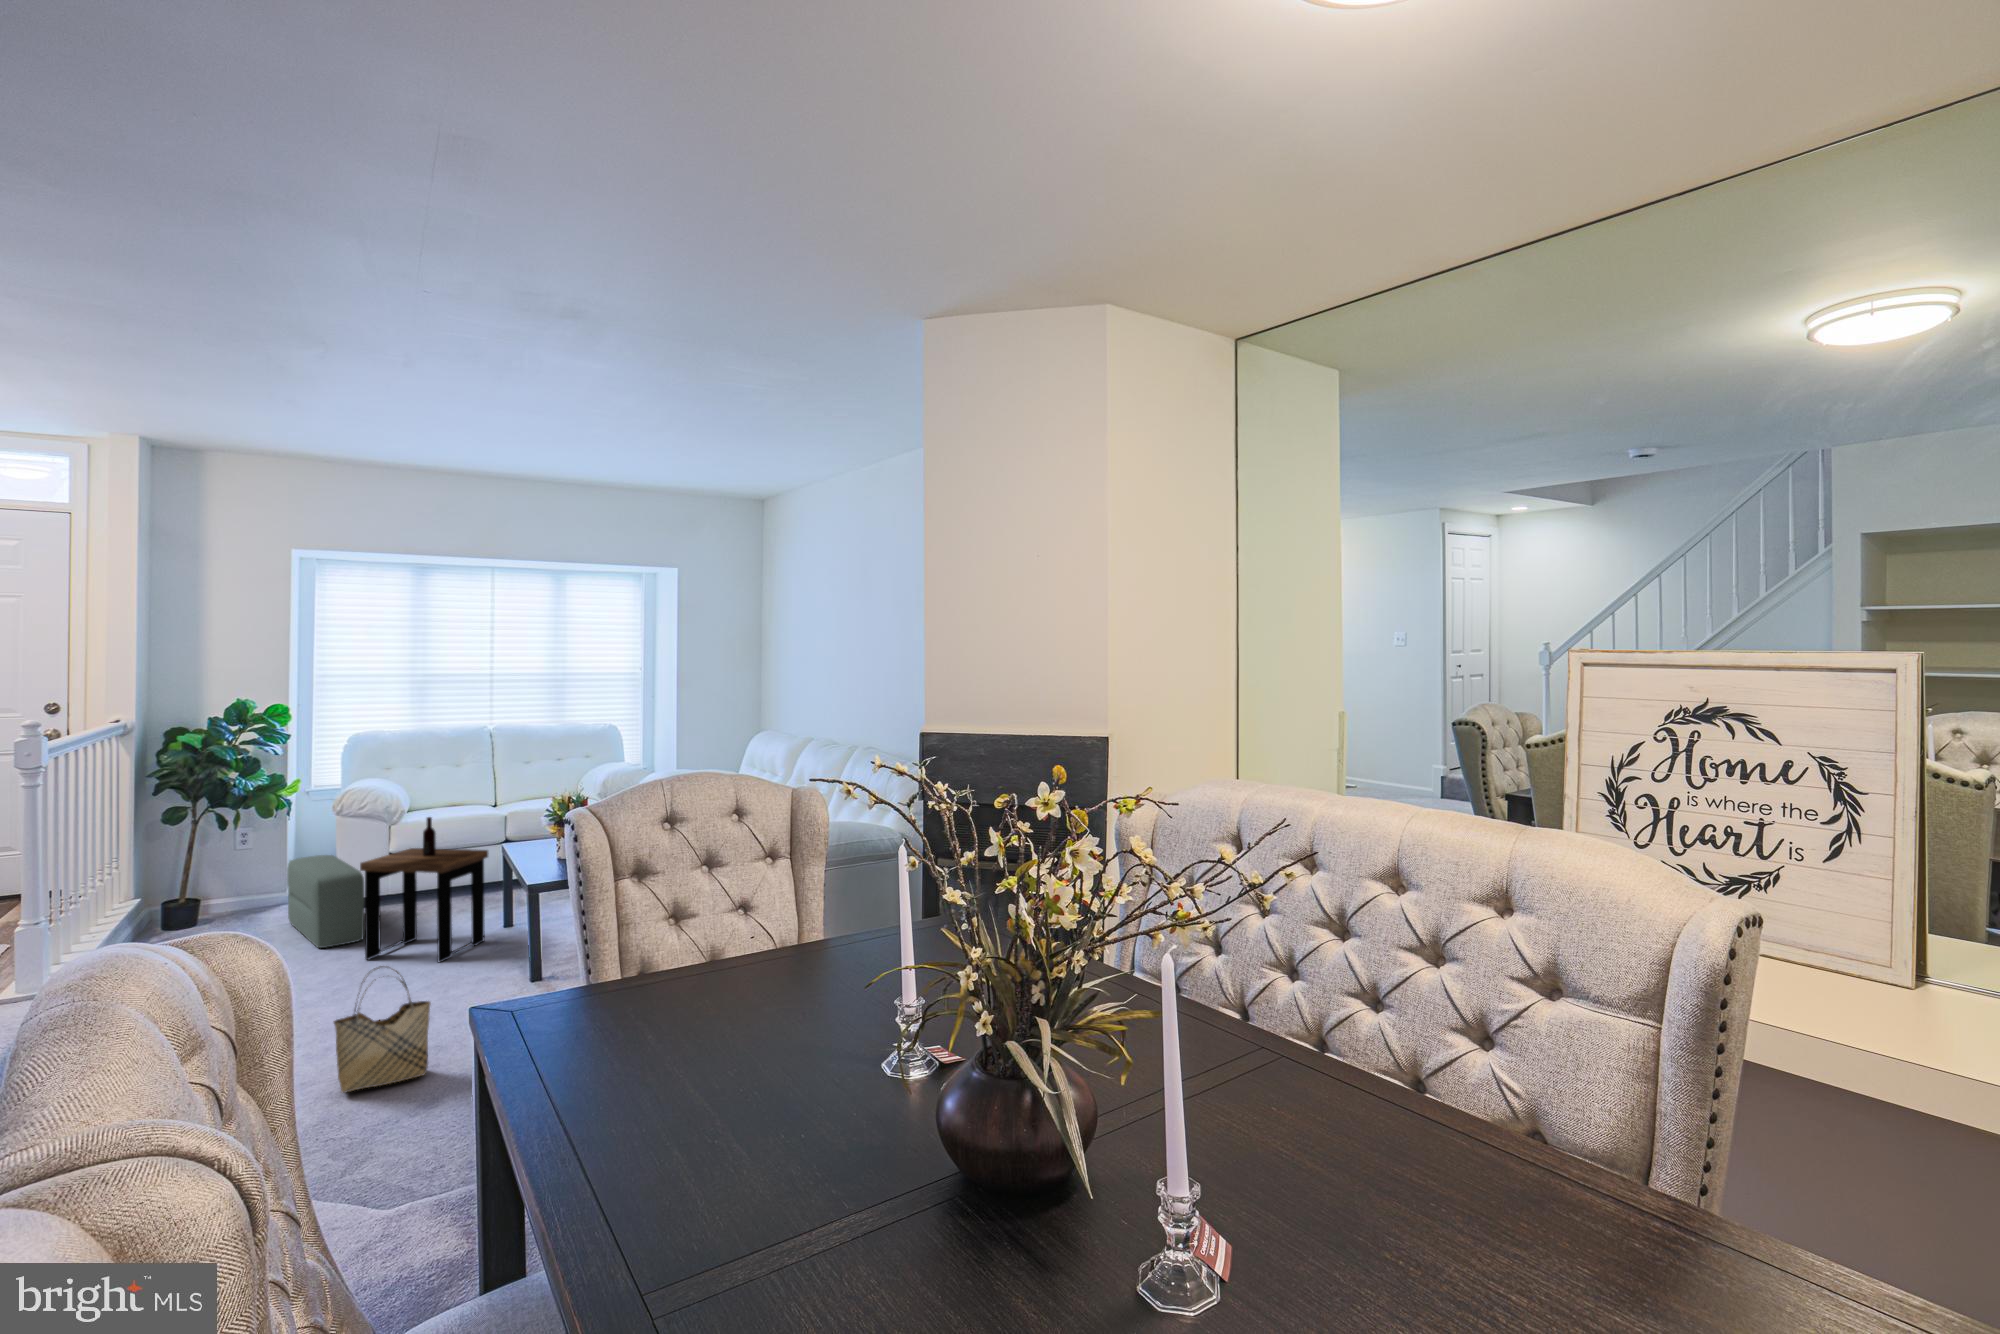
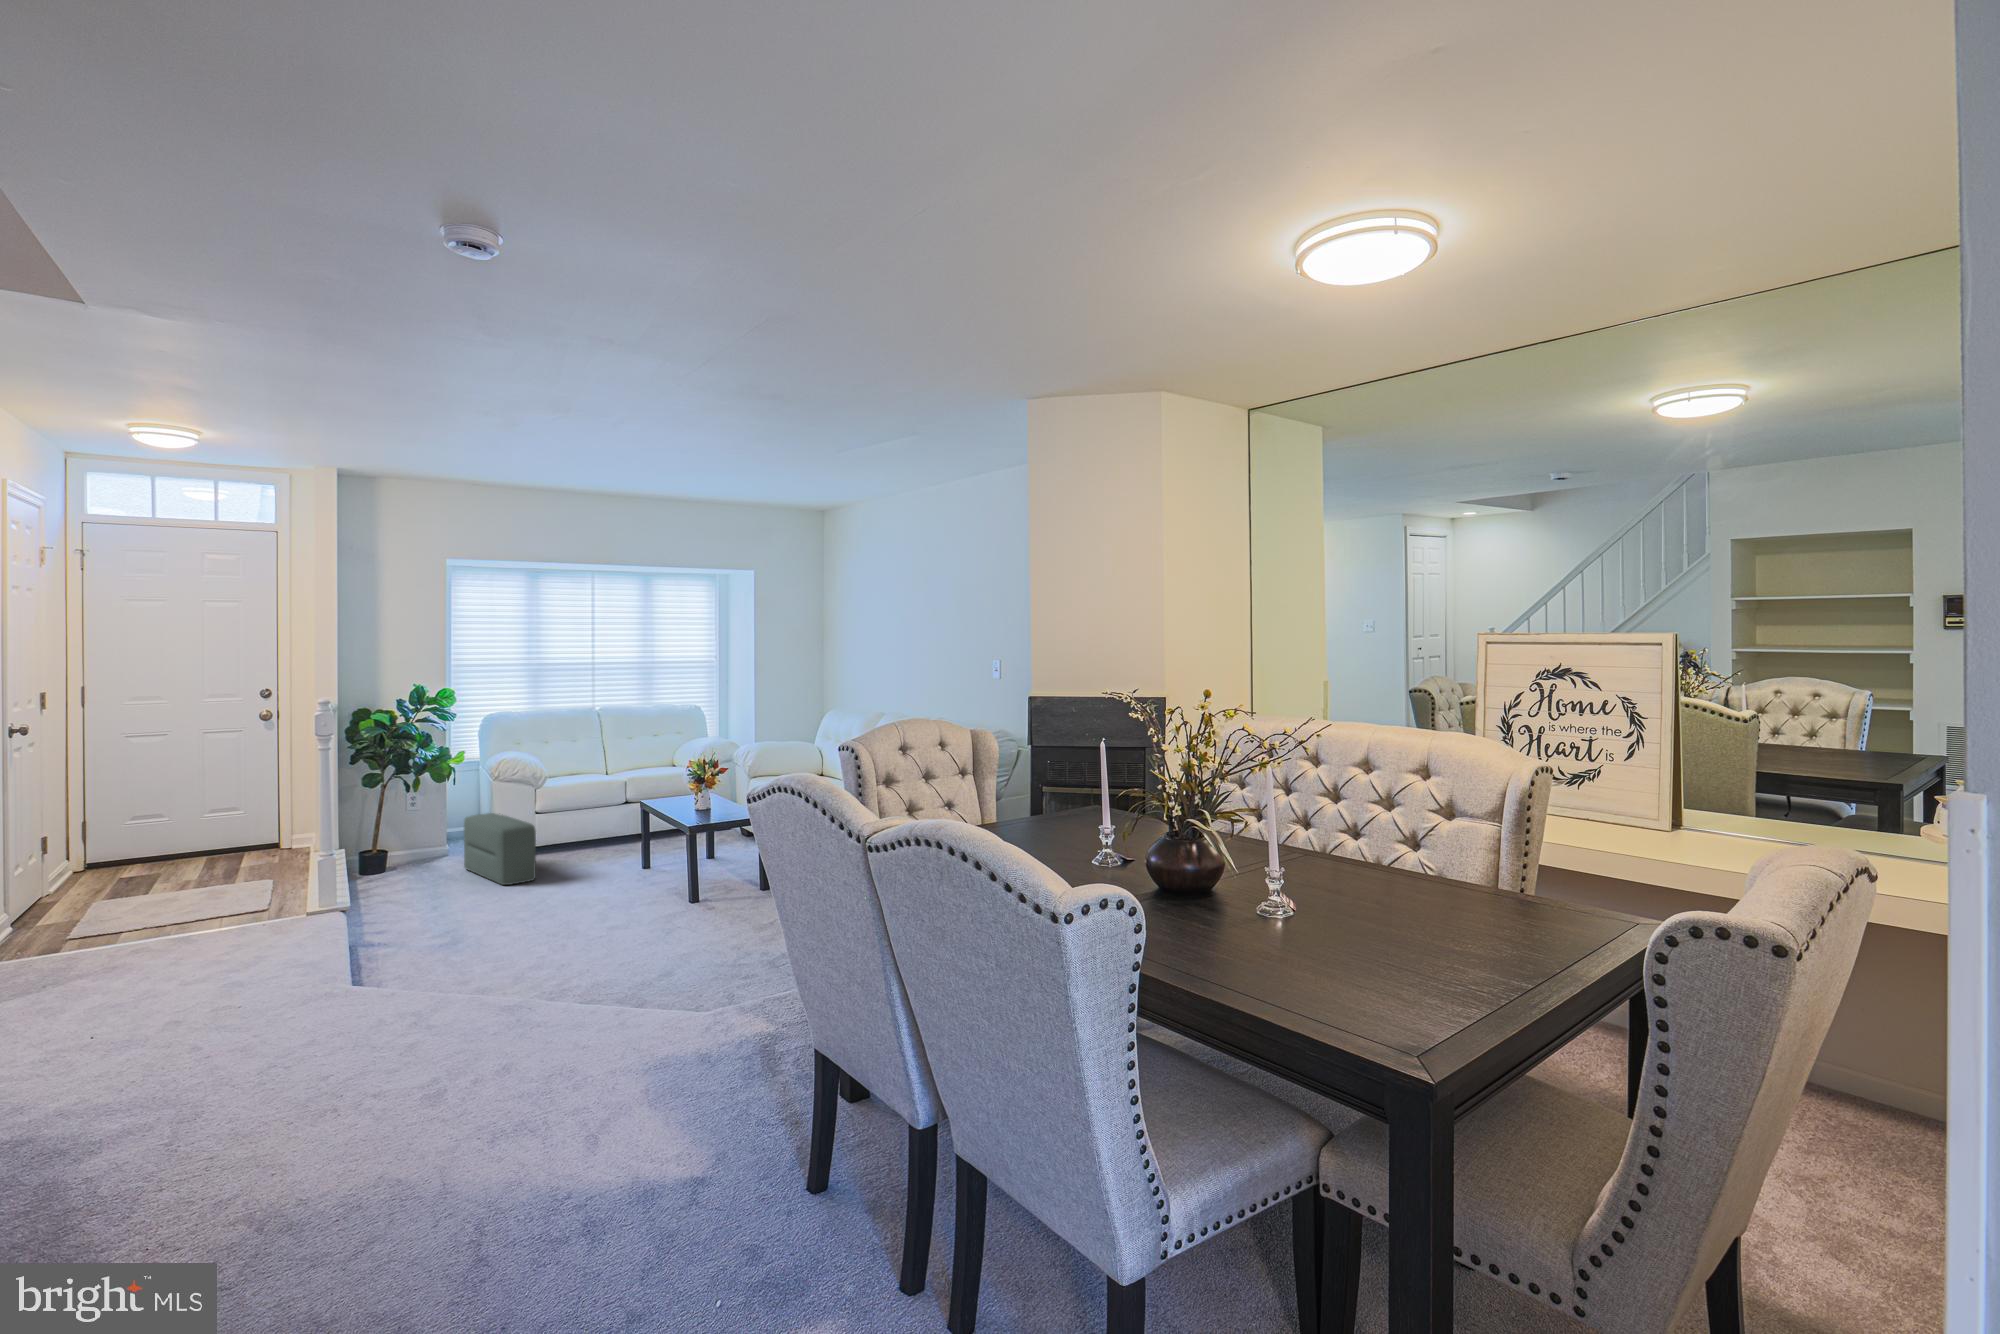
side table: present [360,817,488,962] -> none [544,778,639,894]
woven basket: present [334,966,431,1093] -> none [585,877,649,968]

